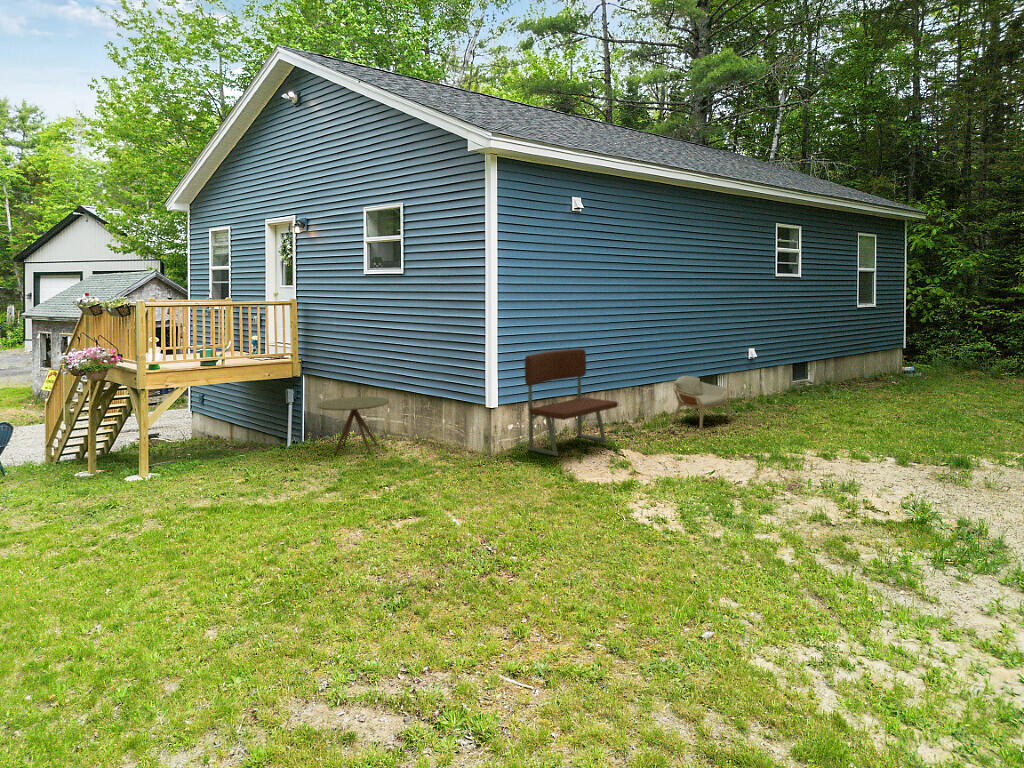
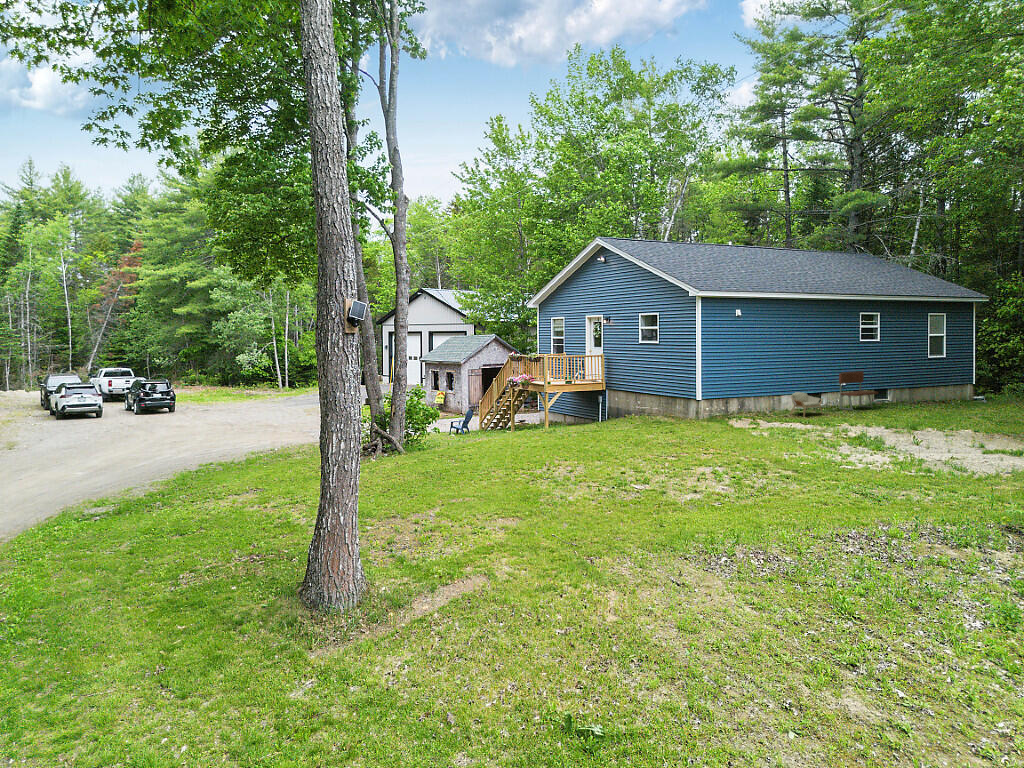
bench: present [525,349,618,456] -> present [839,371,878,410]
round table: present [317,397,390,454] -> none [621,397,652,421]

